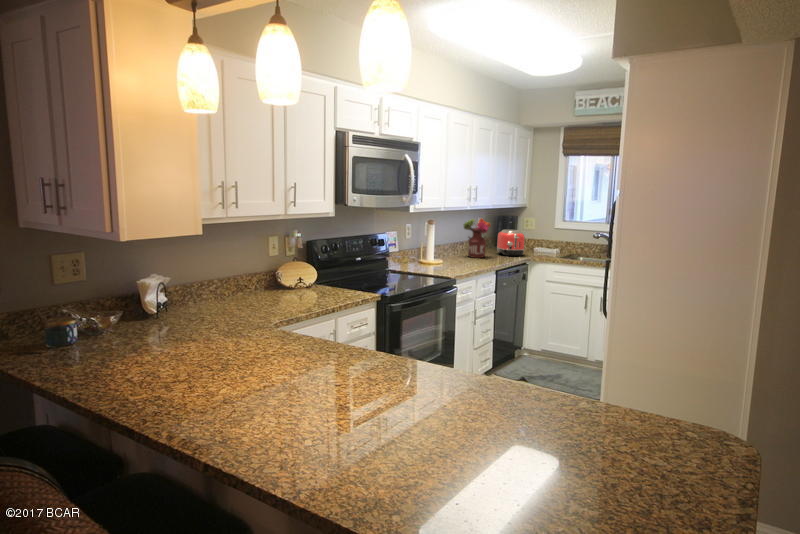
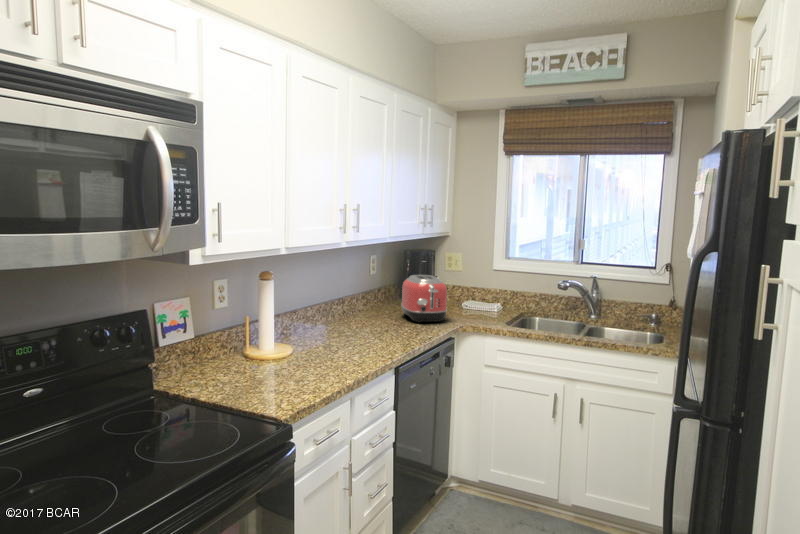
flower arrangement: present [463,218,491,258] -> none [338,258,388,331]

